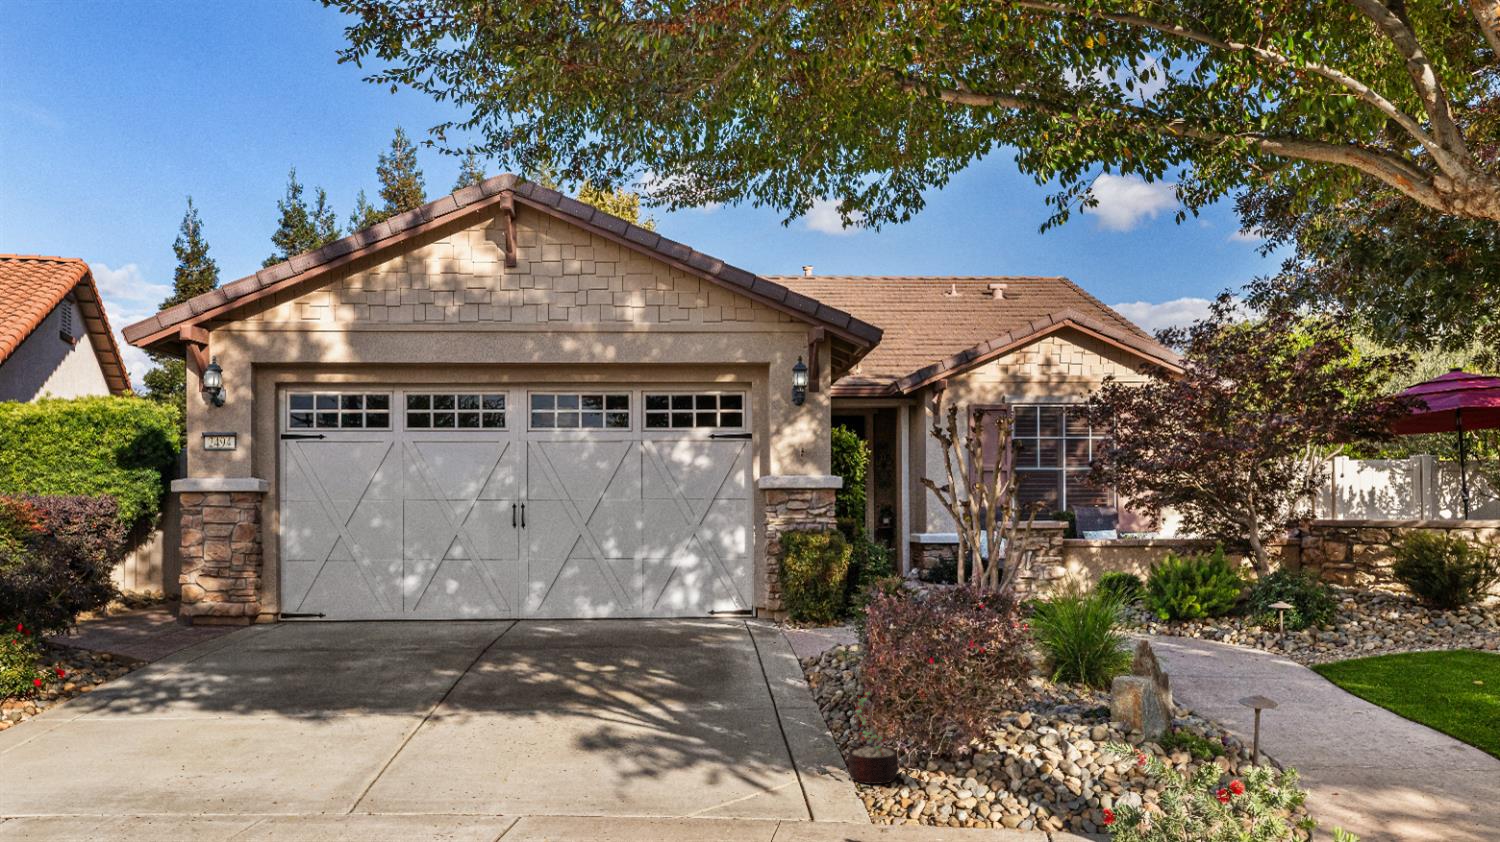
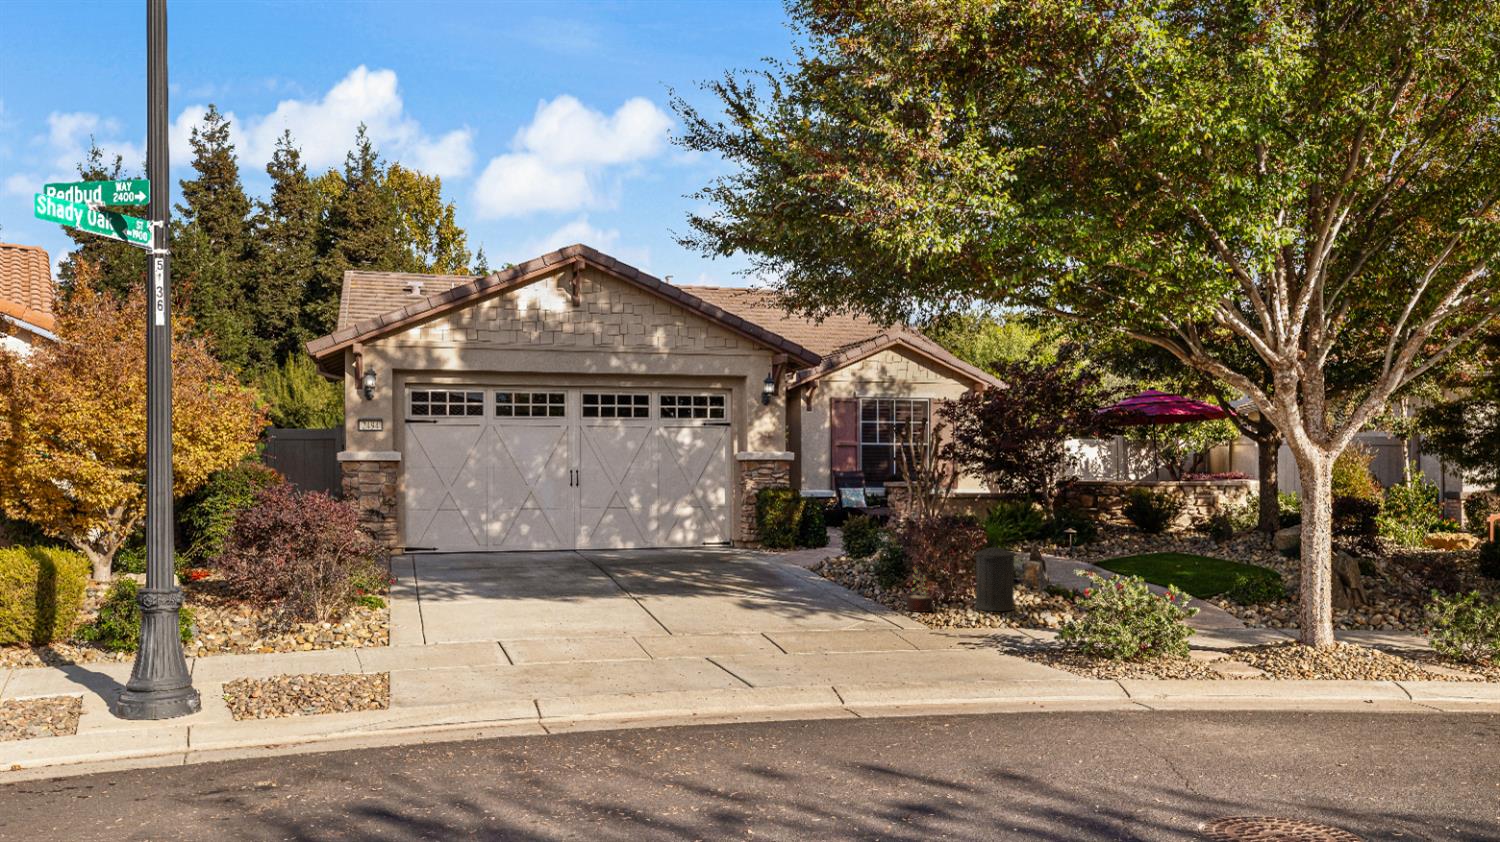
trash can: none [985,648,1071,790] -> present [975,543,1016,611]

